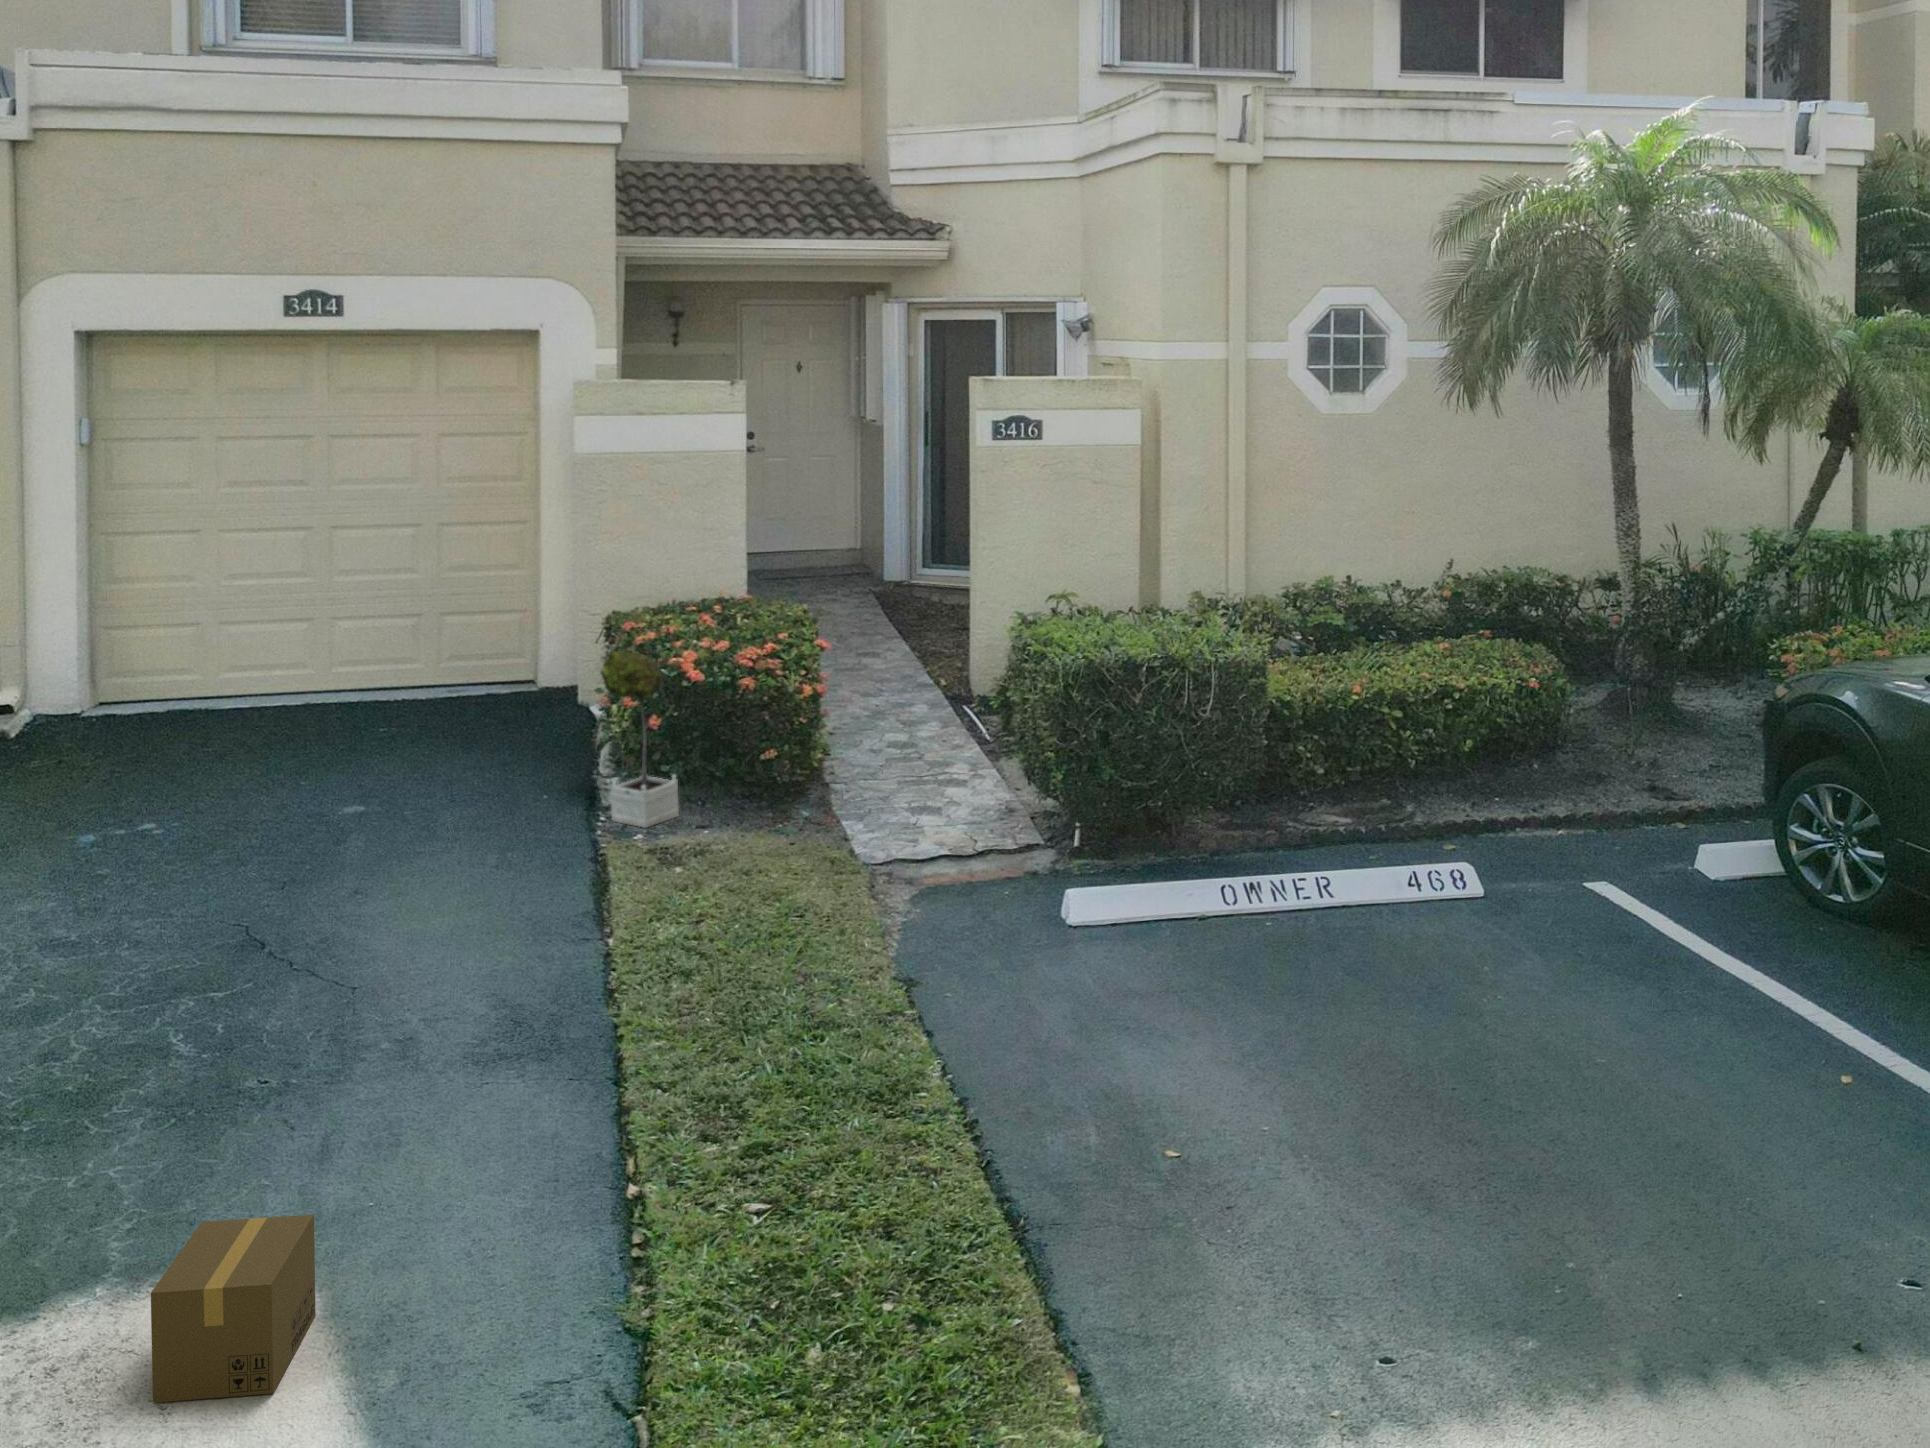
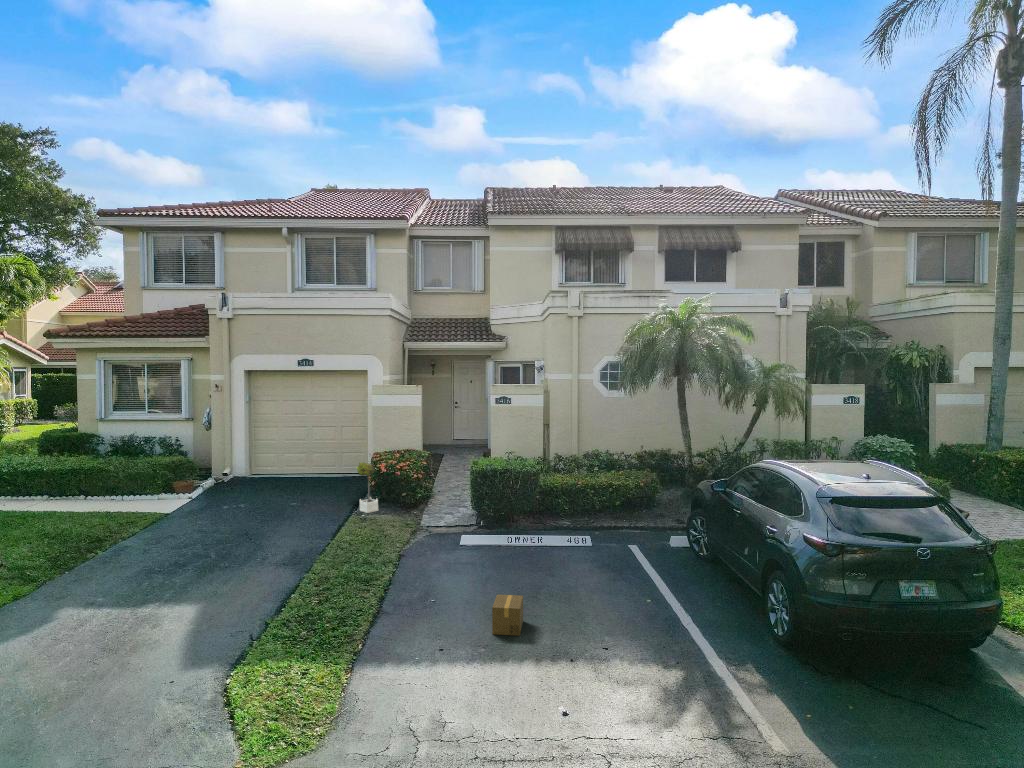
cardboard box: present [151,1215,316,1403] -> present [492,595,523,636]

